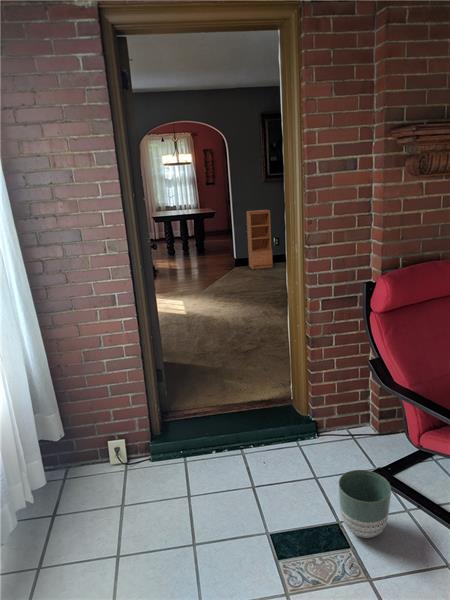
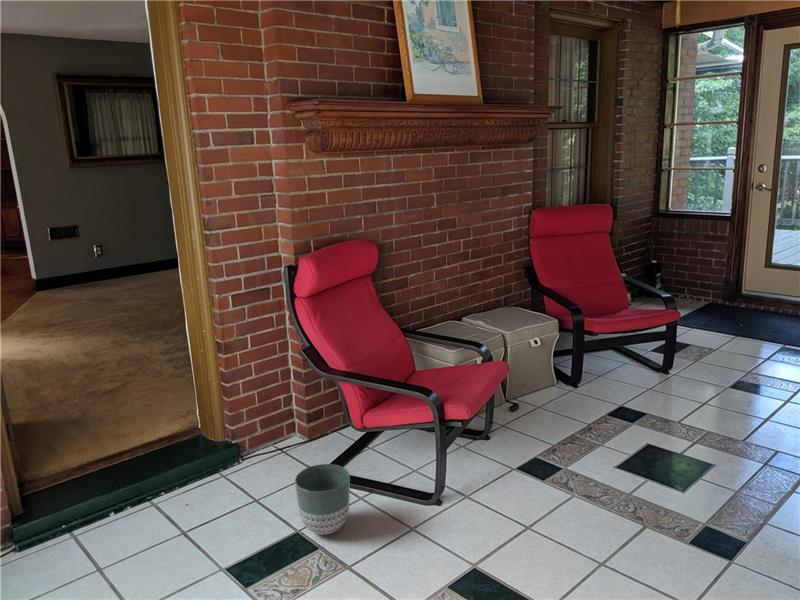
bookcase: present [247,210,273,269] -> none [48,208,100,293]

